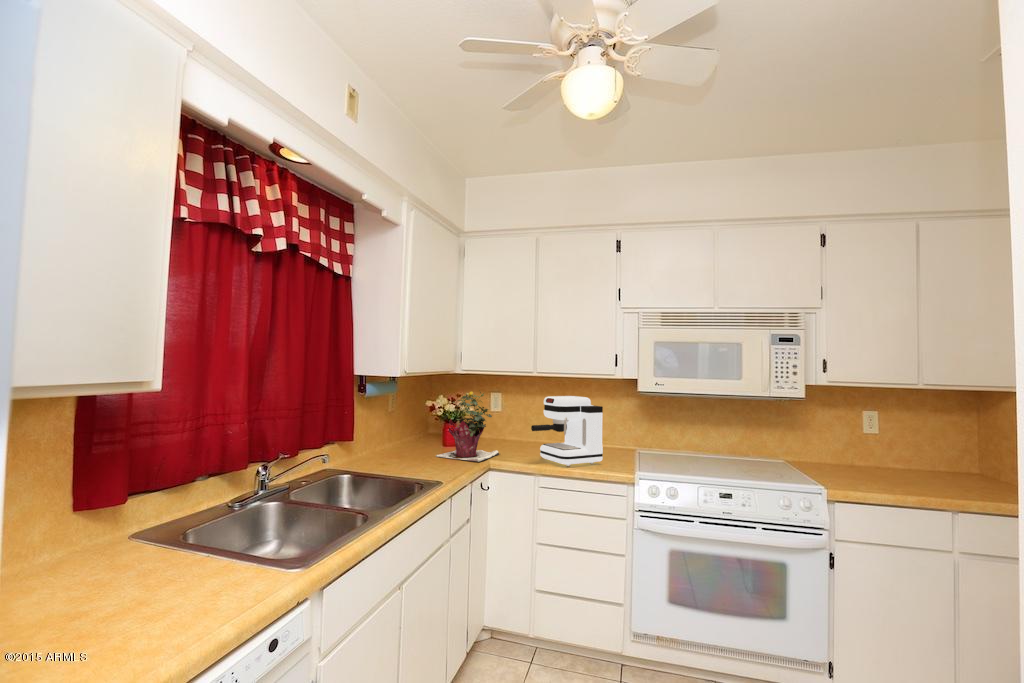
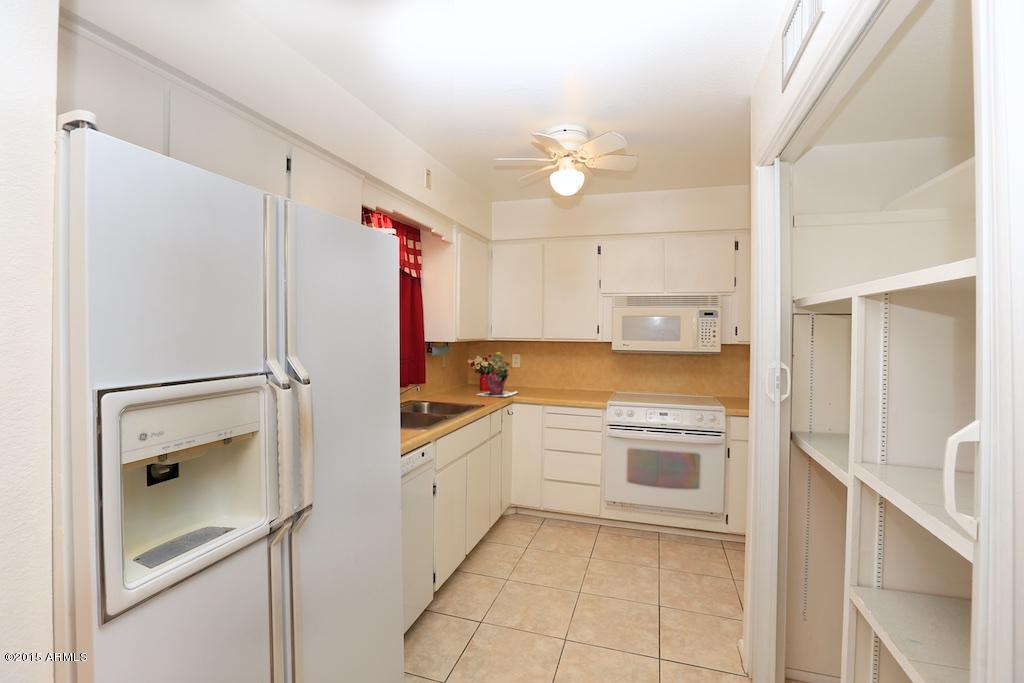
coffee maker: present [531,396,603,466] -> none [539,354,587,399]

